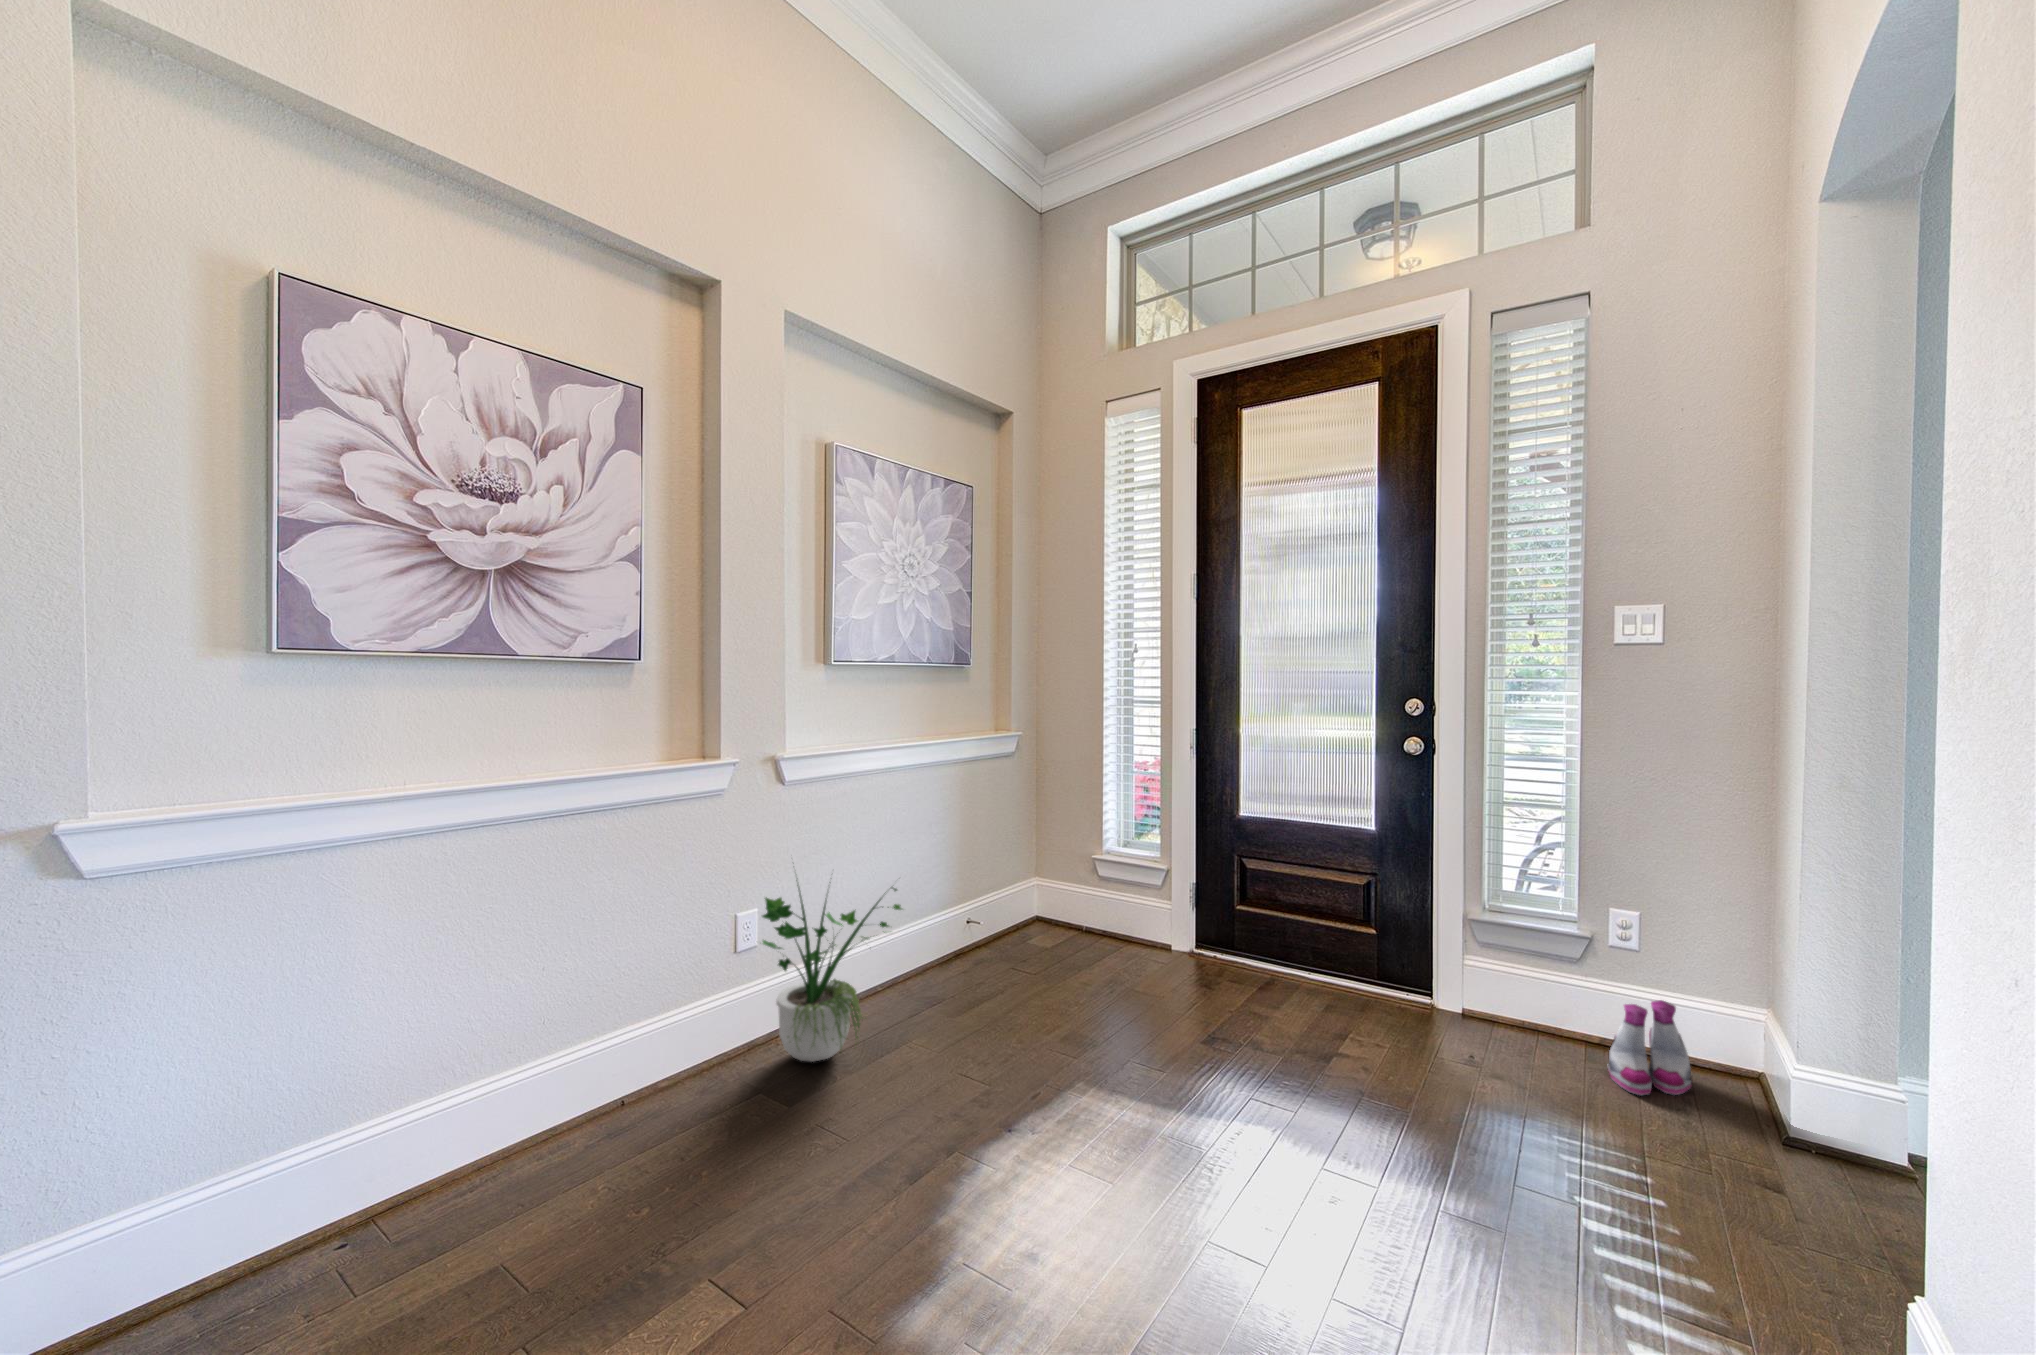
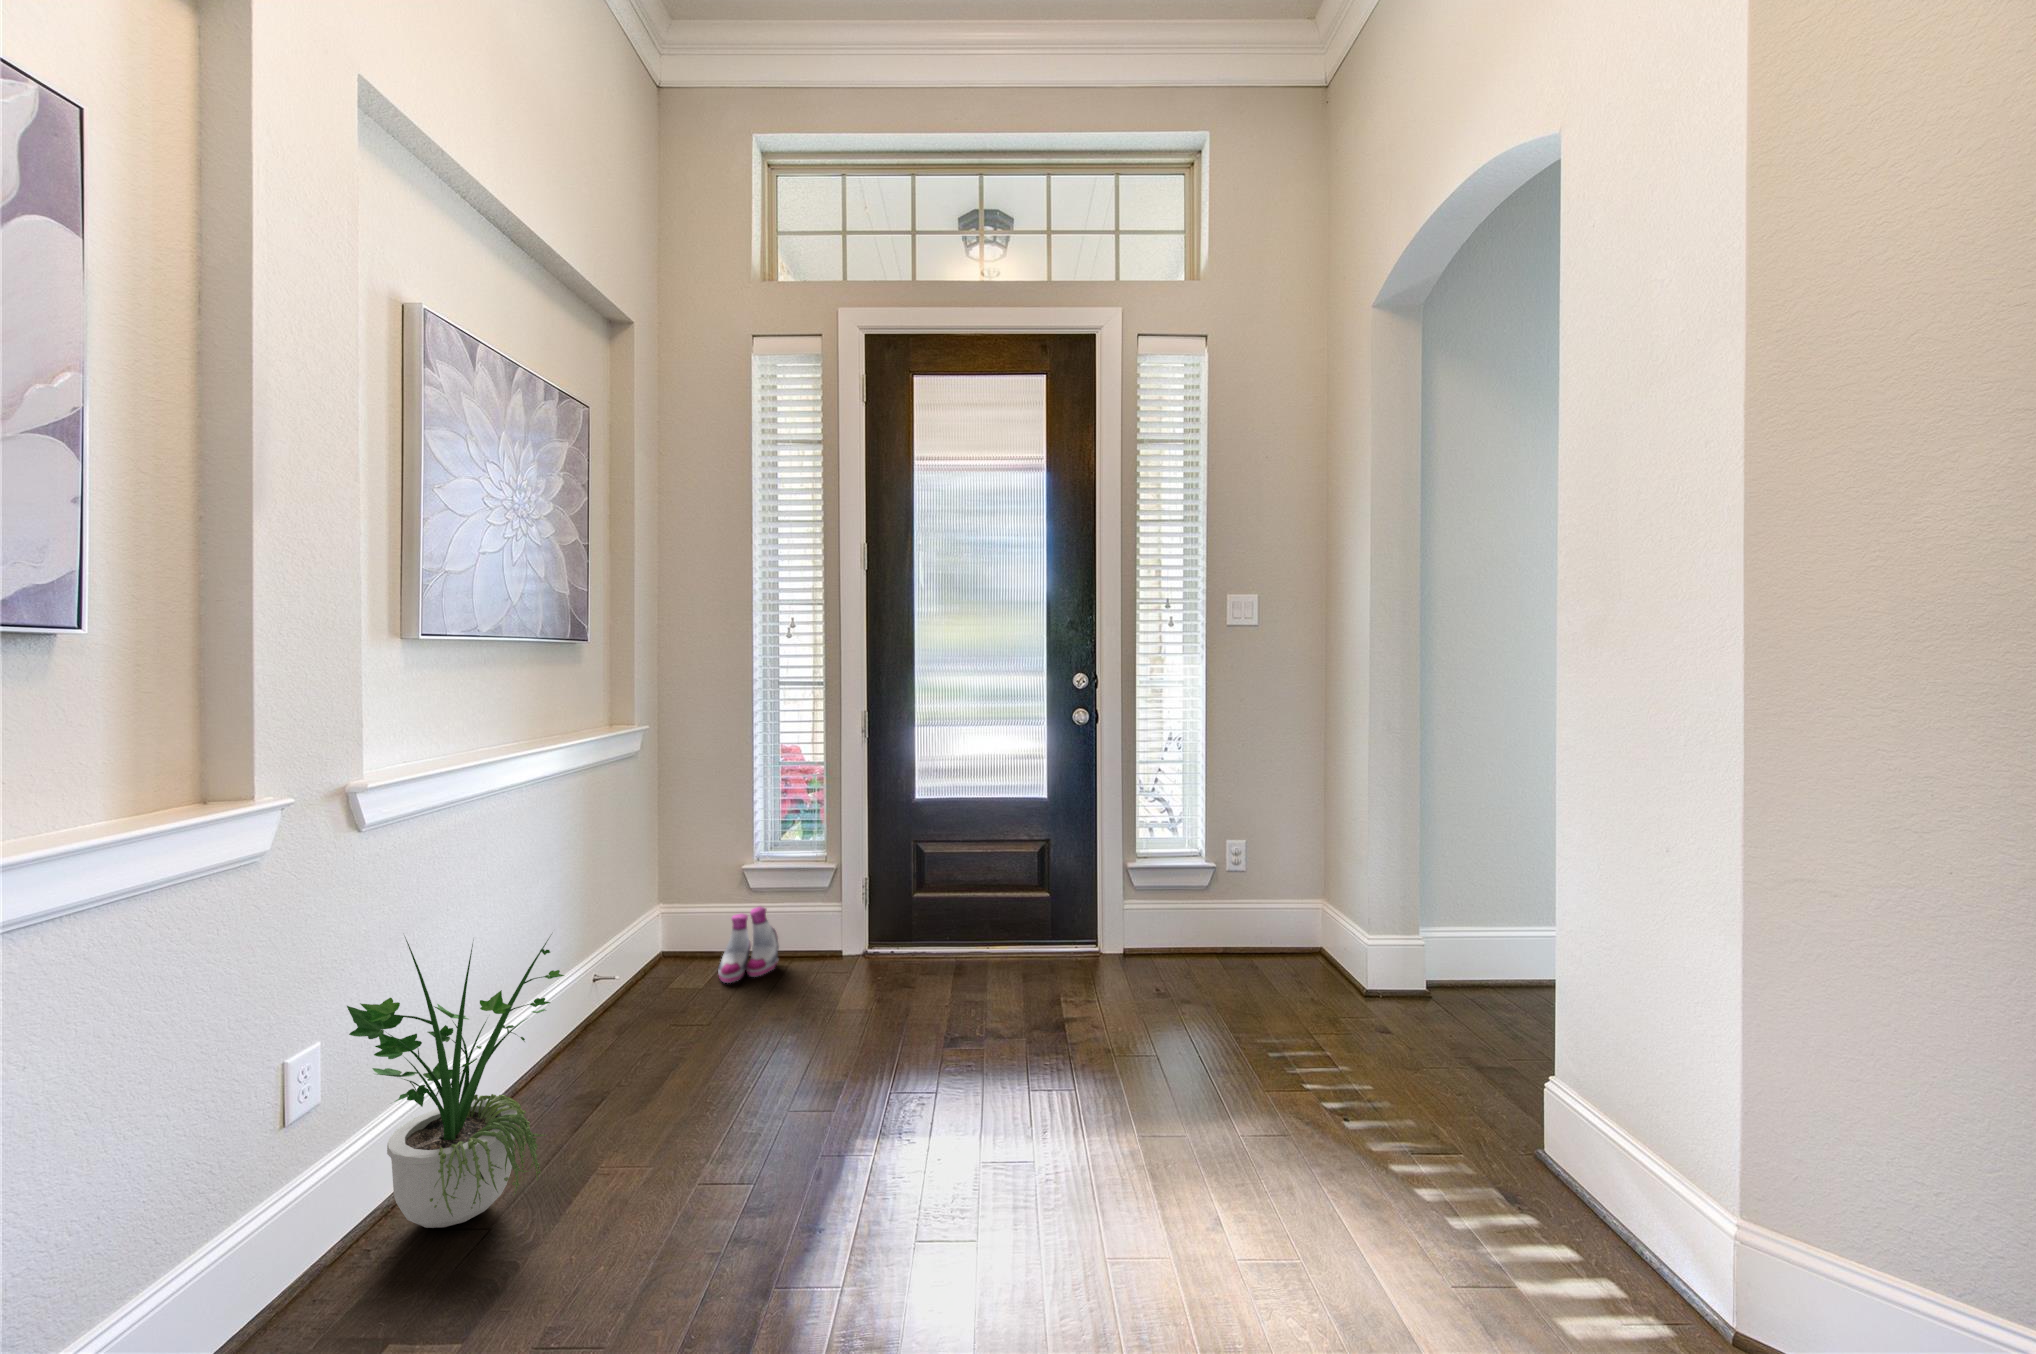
boots: present [1607,1000,1692,1095] -> present [718,907,779,983]

